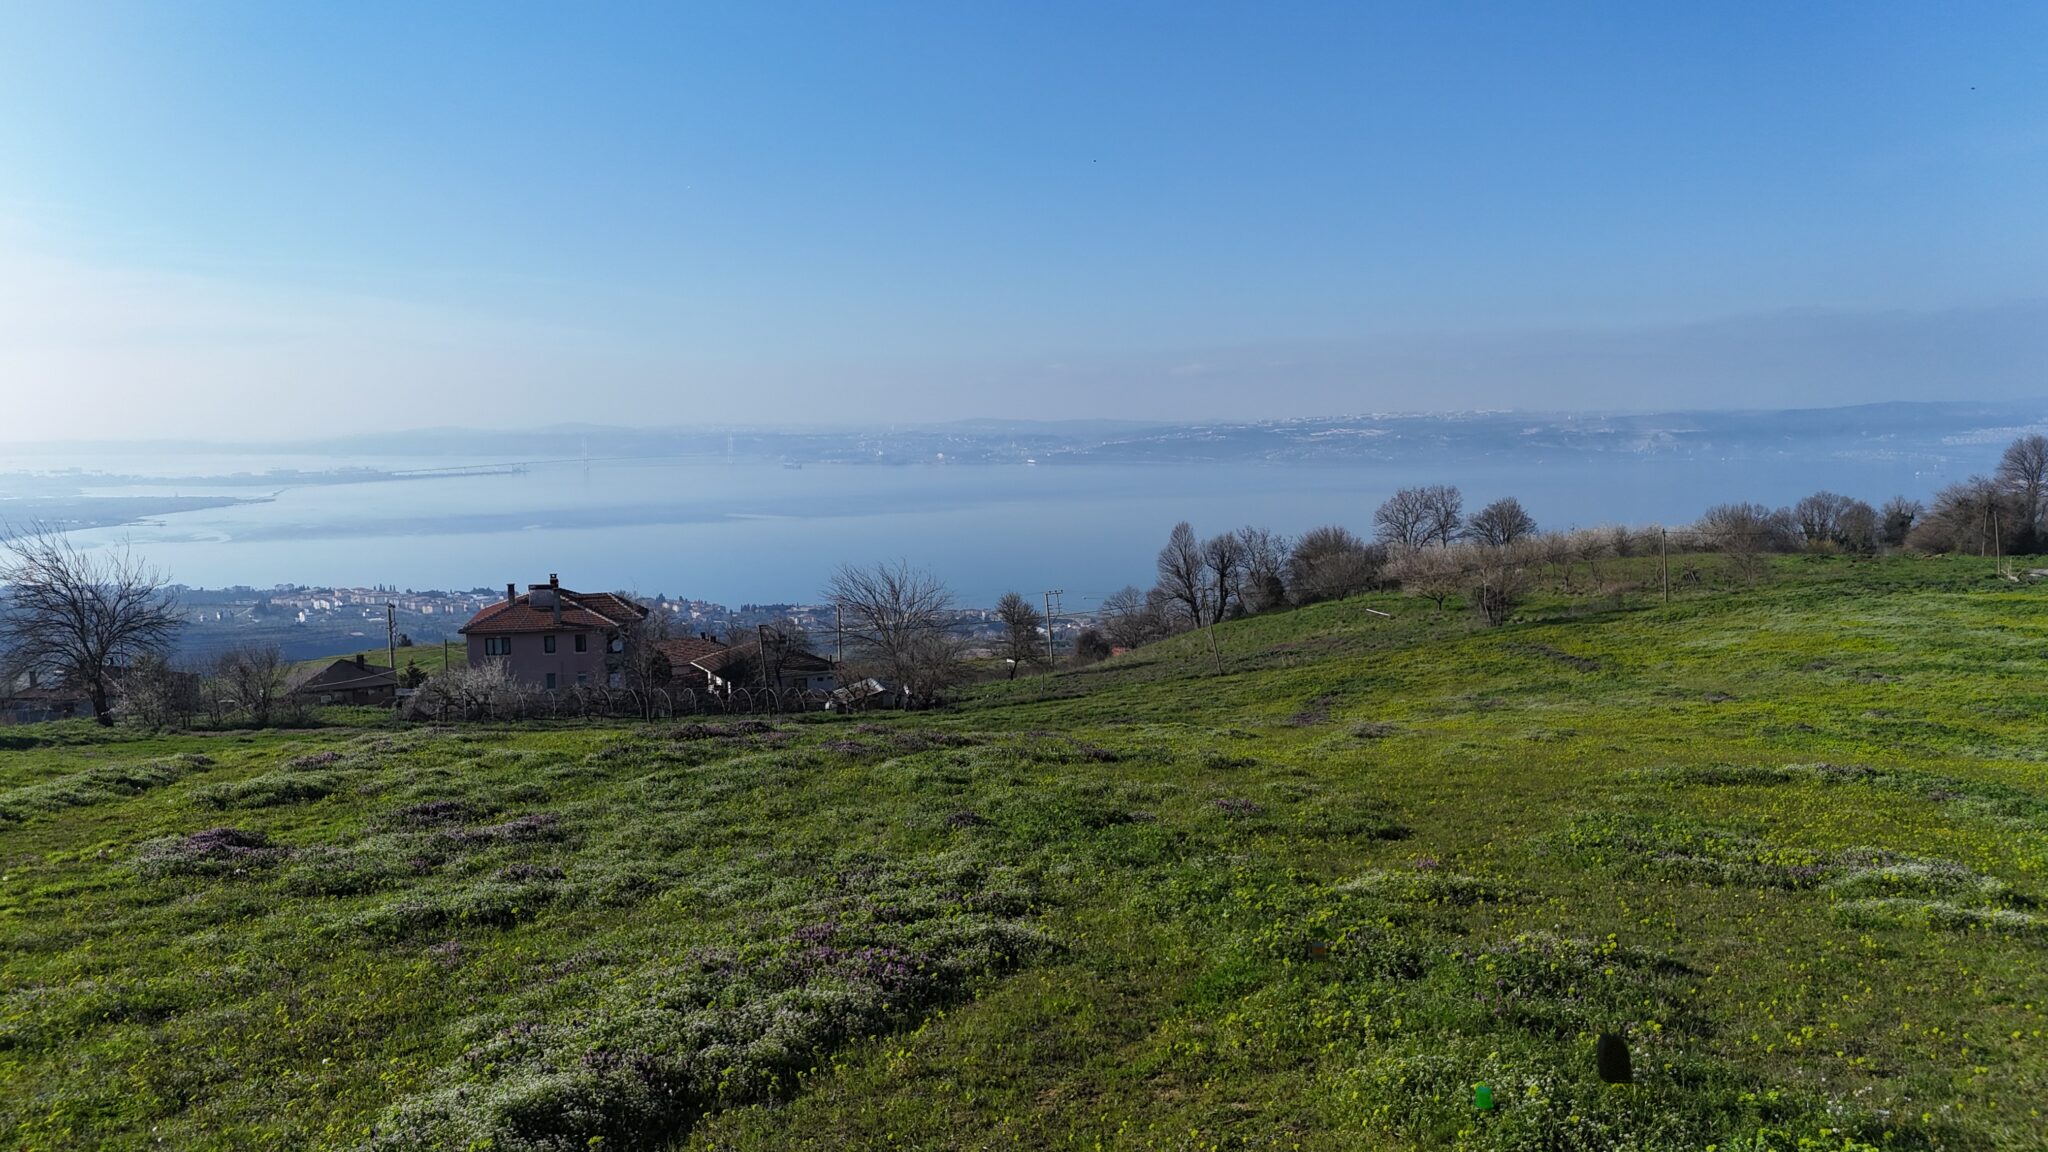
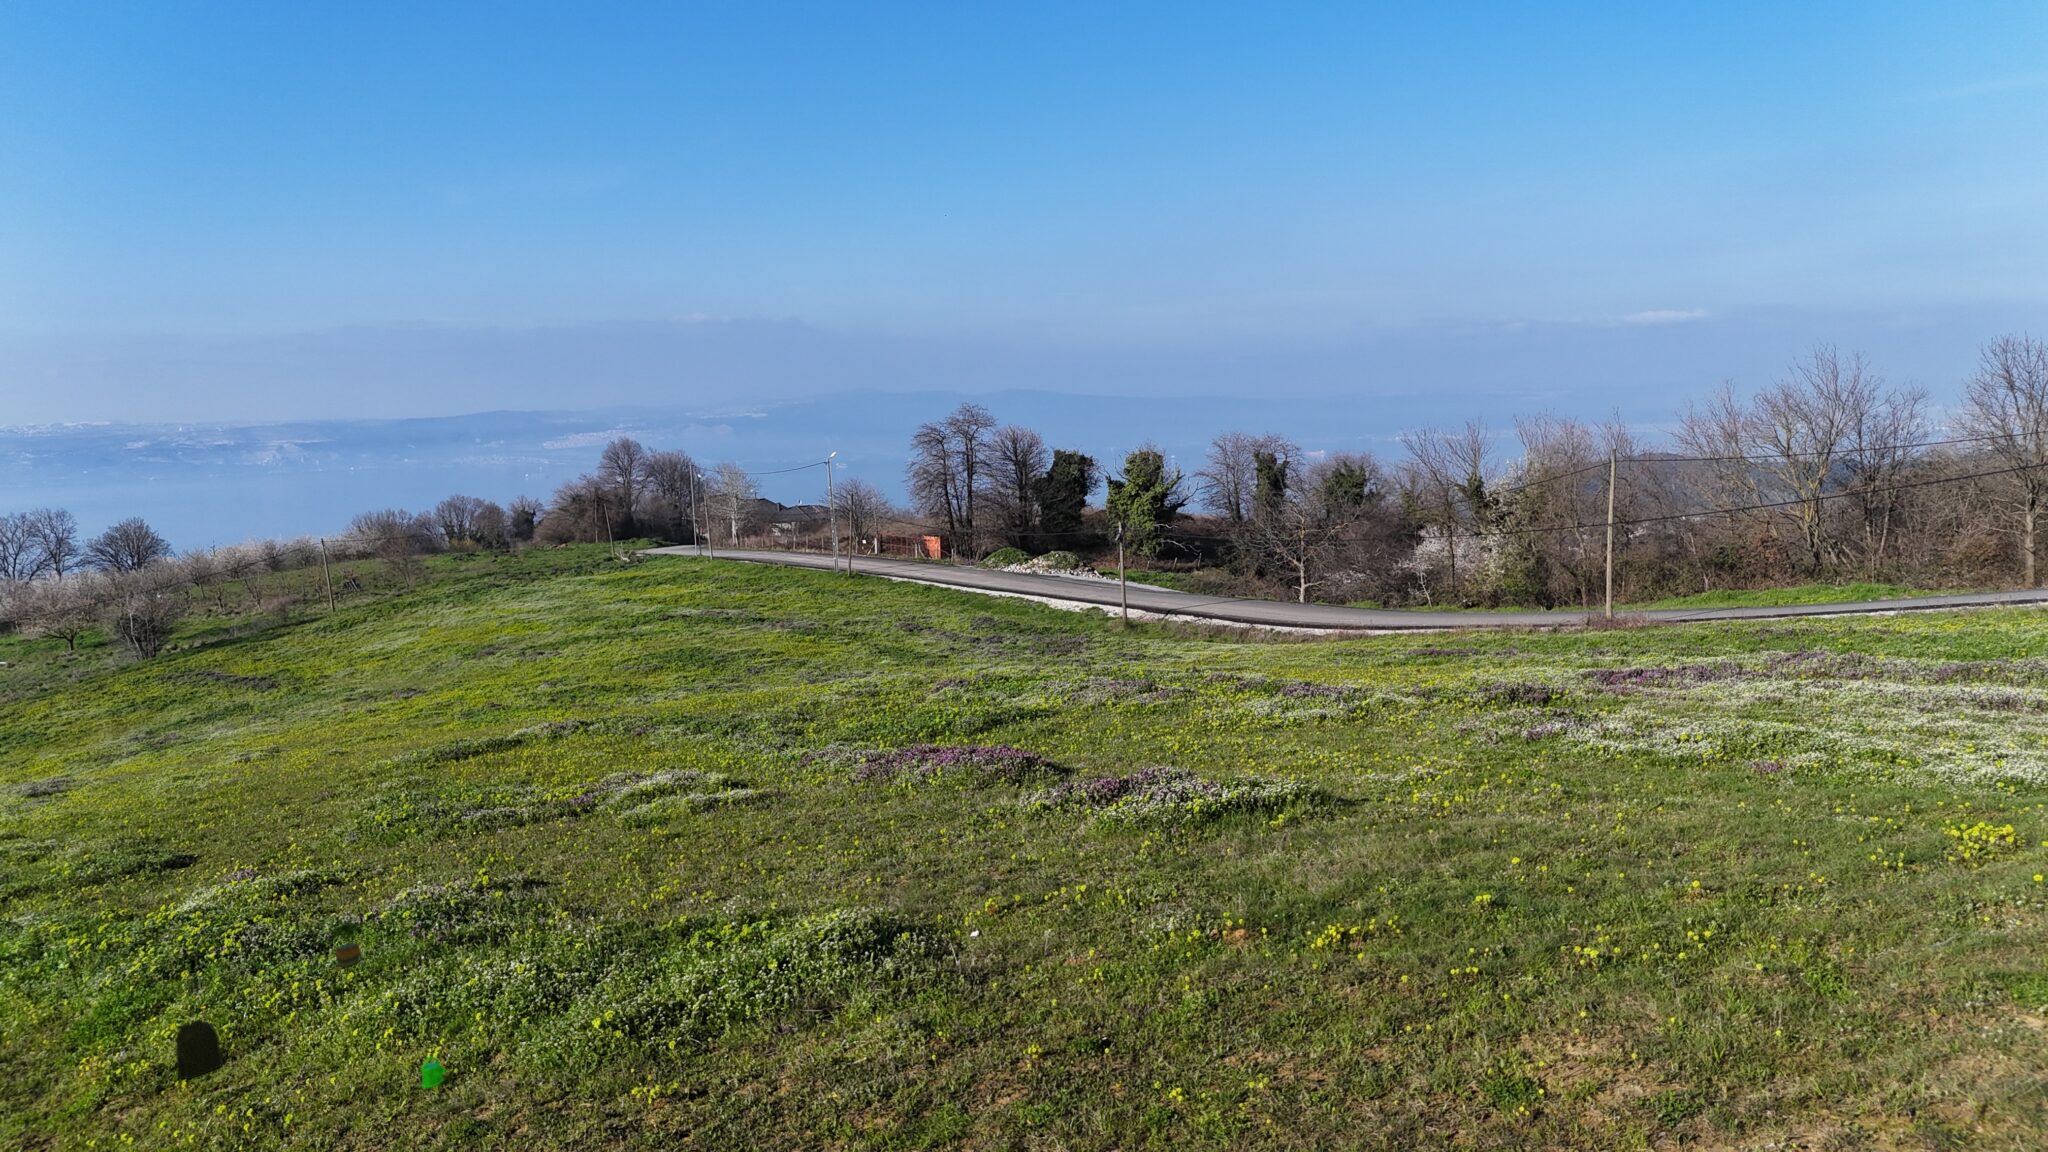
potted tree: present [1308,926,1330,961] -> present [330,923,364,967]
backpack: present [1597,1032,1633,1082] -> present [176,1019,223,1079]

